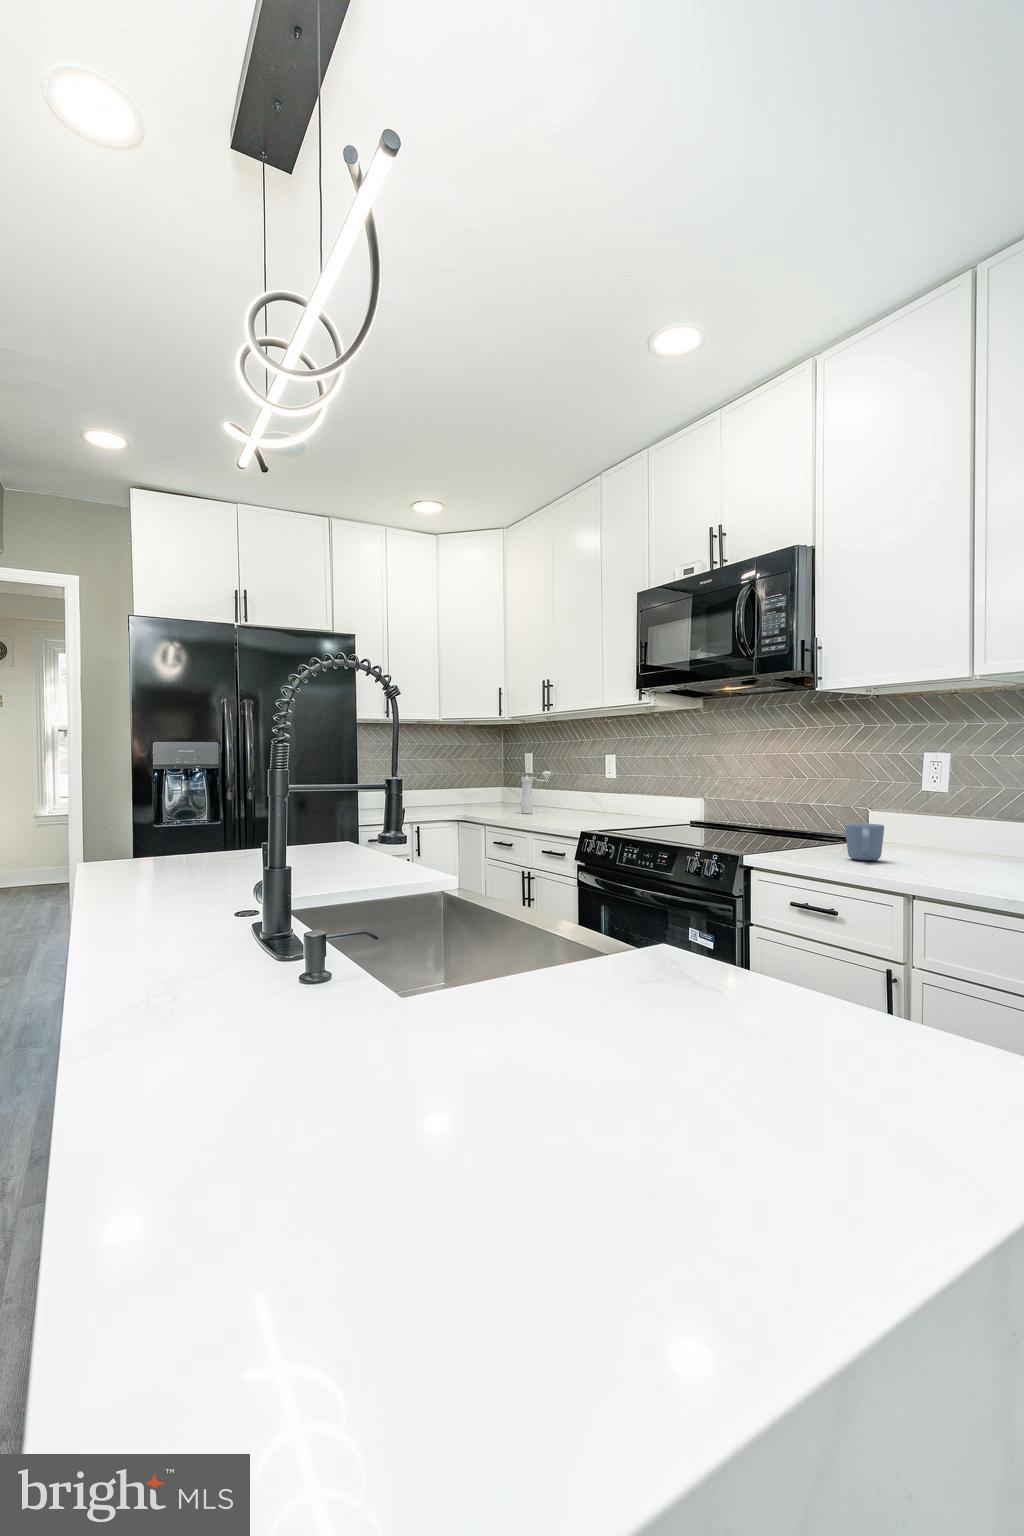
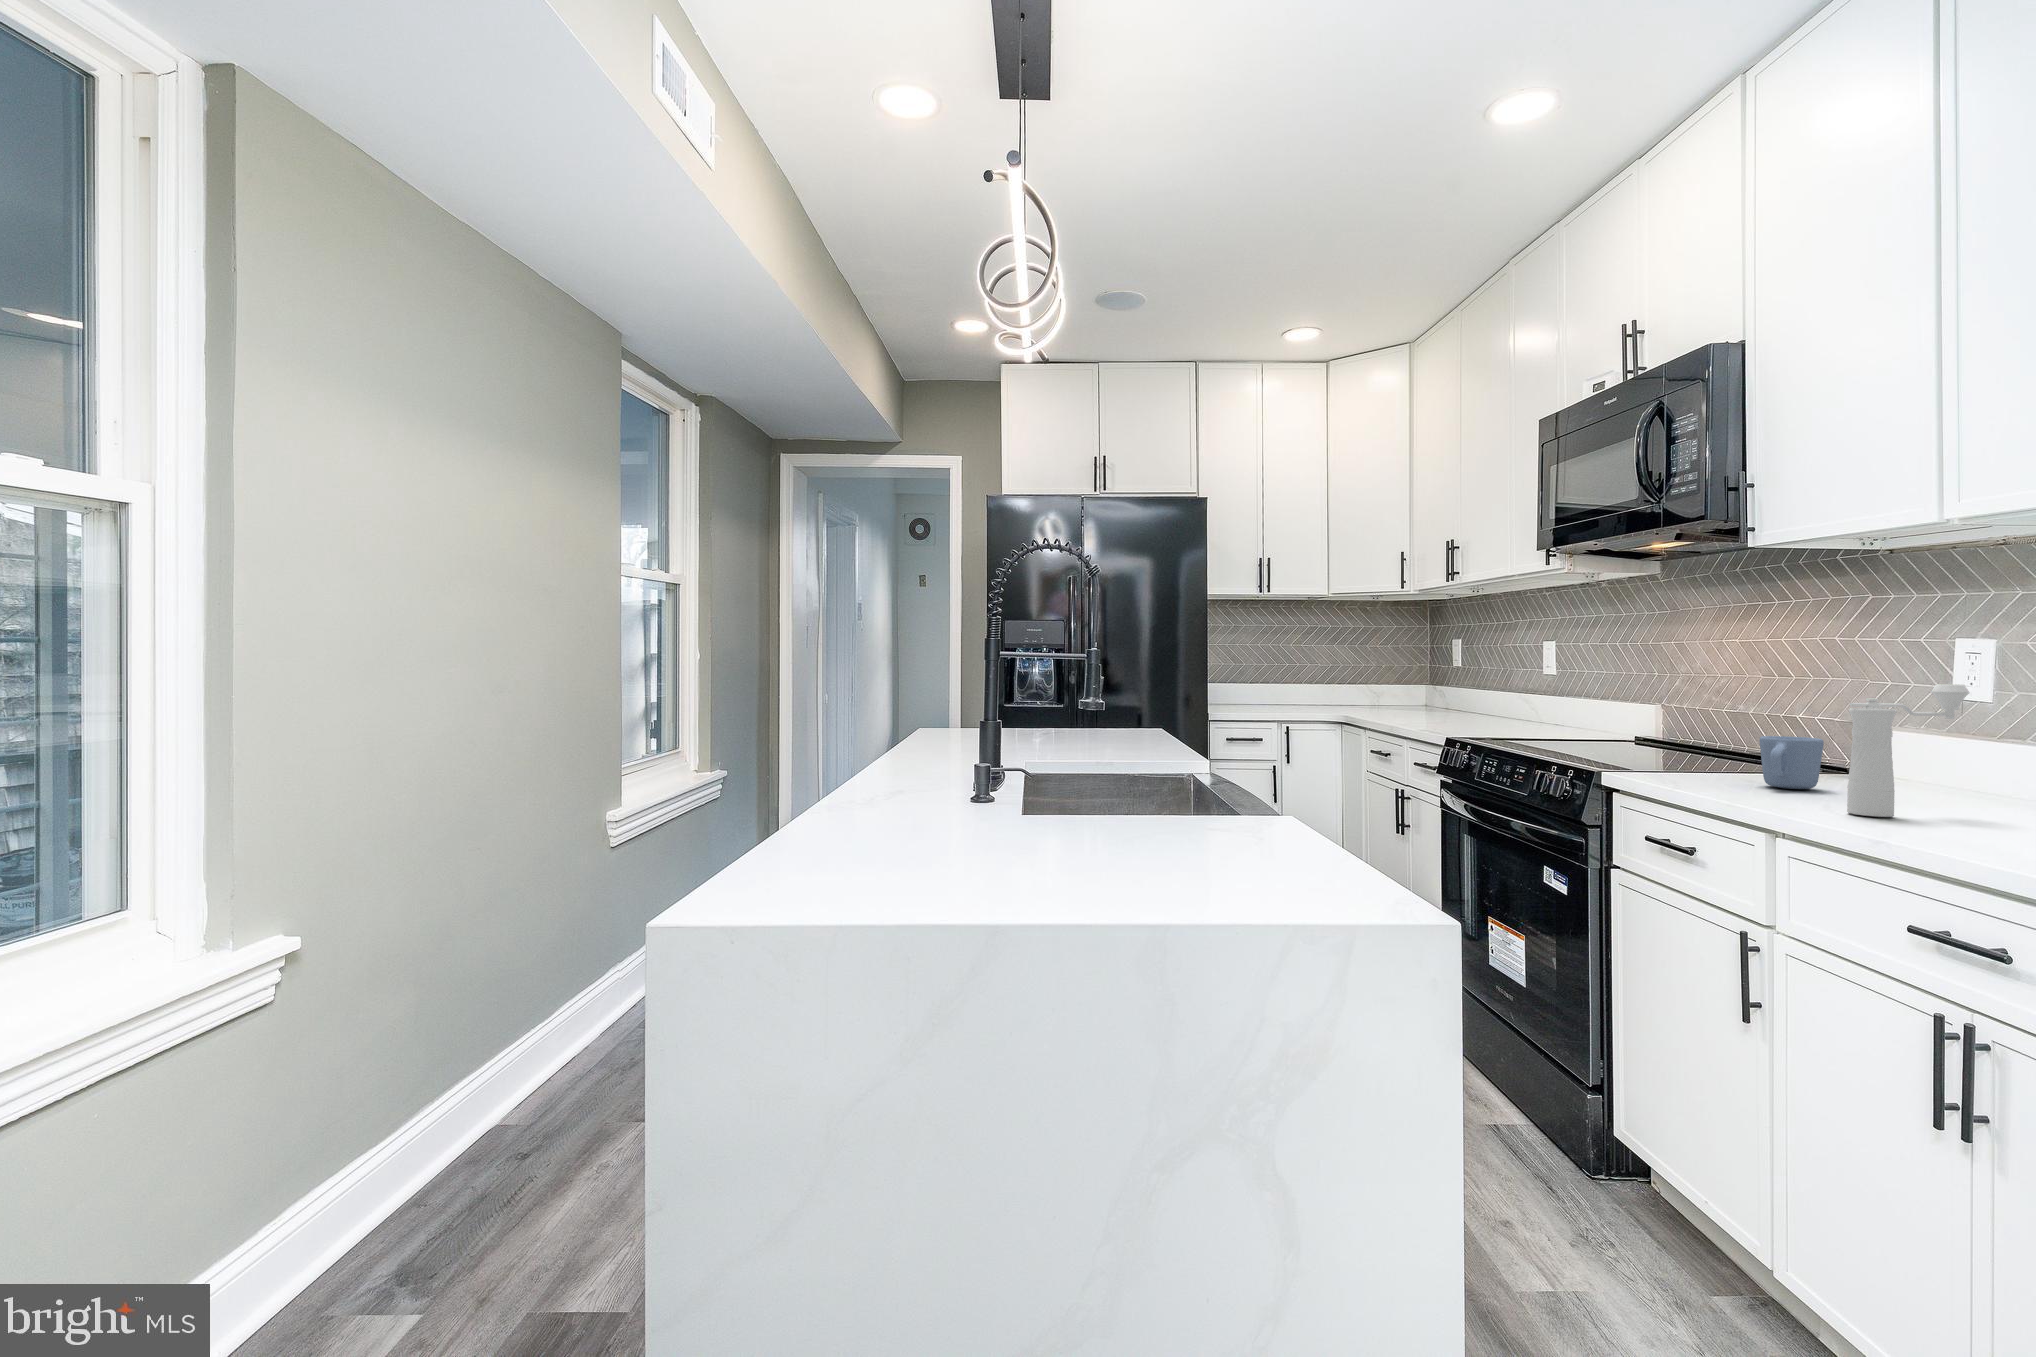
pepper mill: present [521,771,551,813] -> present [1847,684,1969,817]

